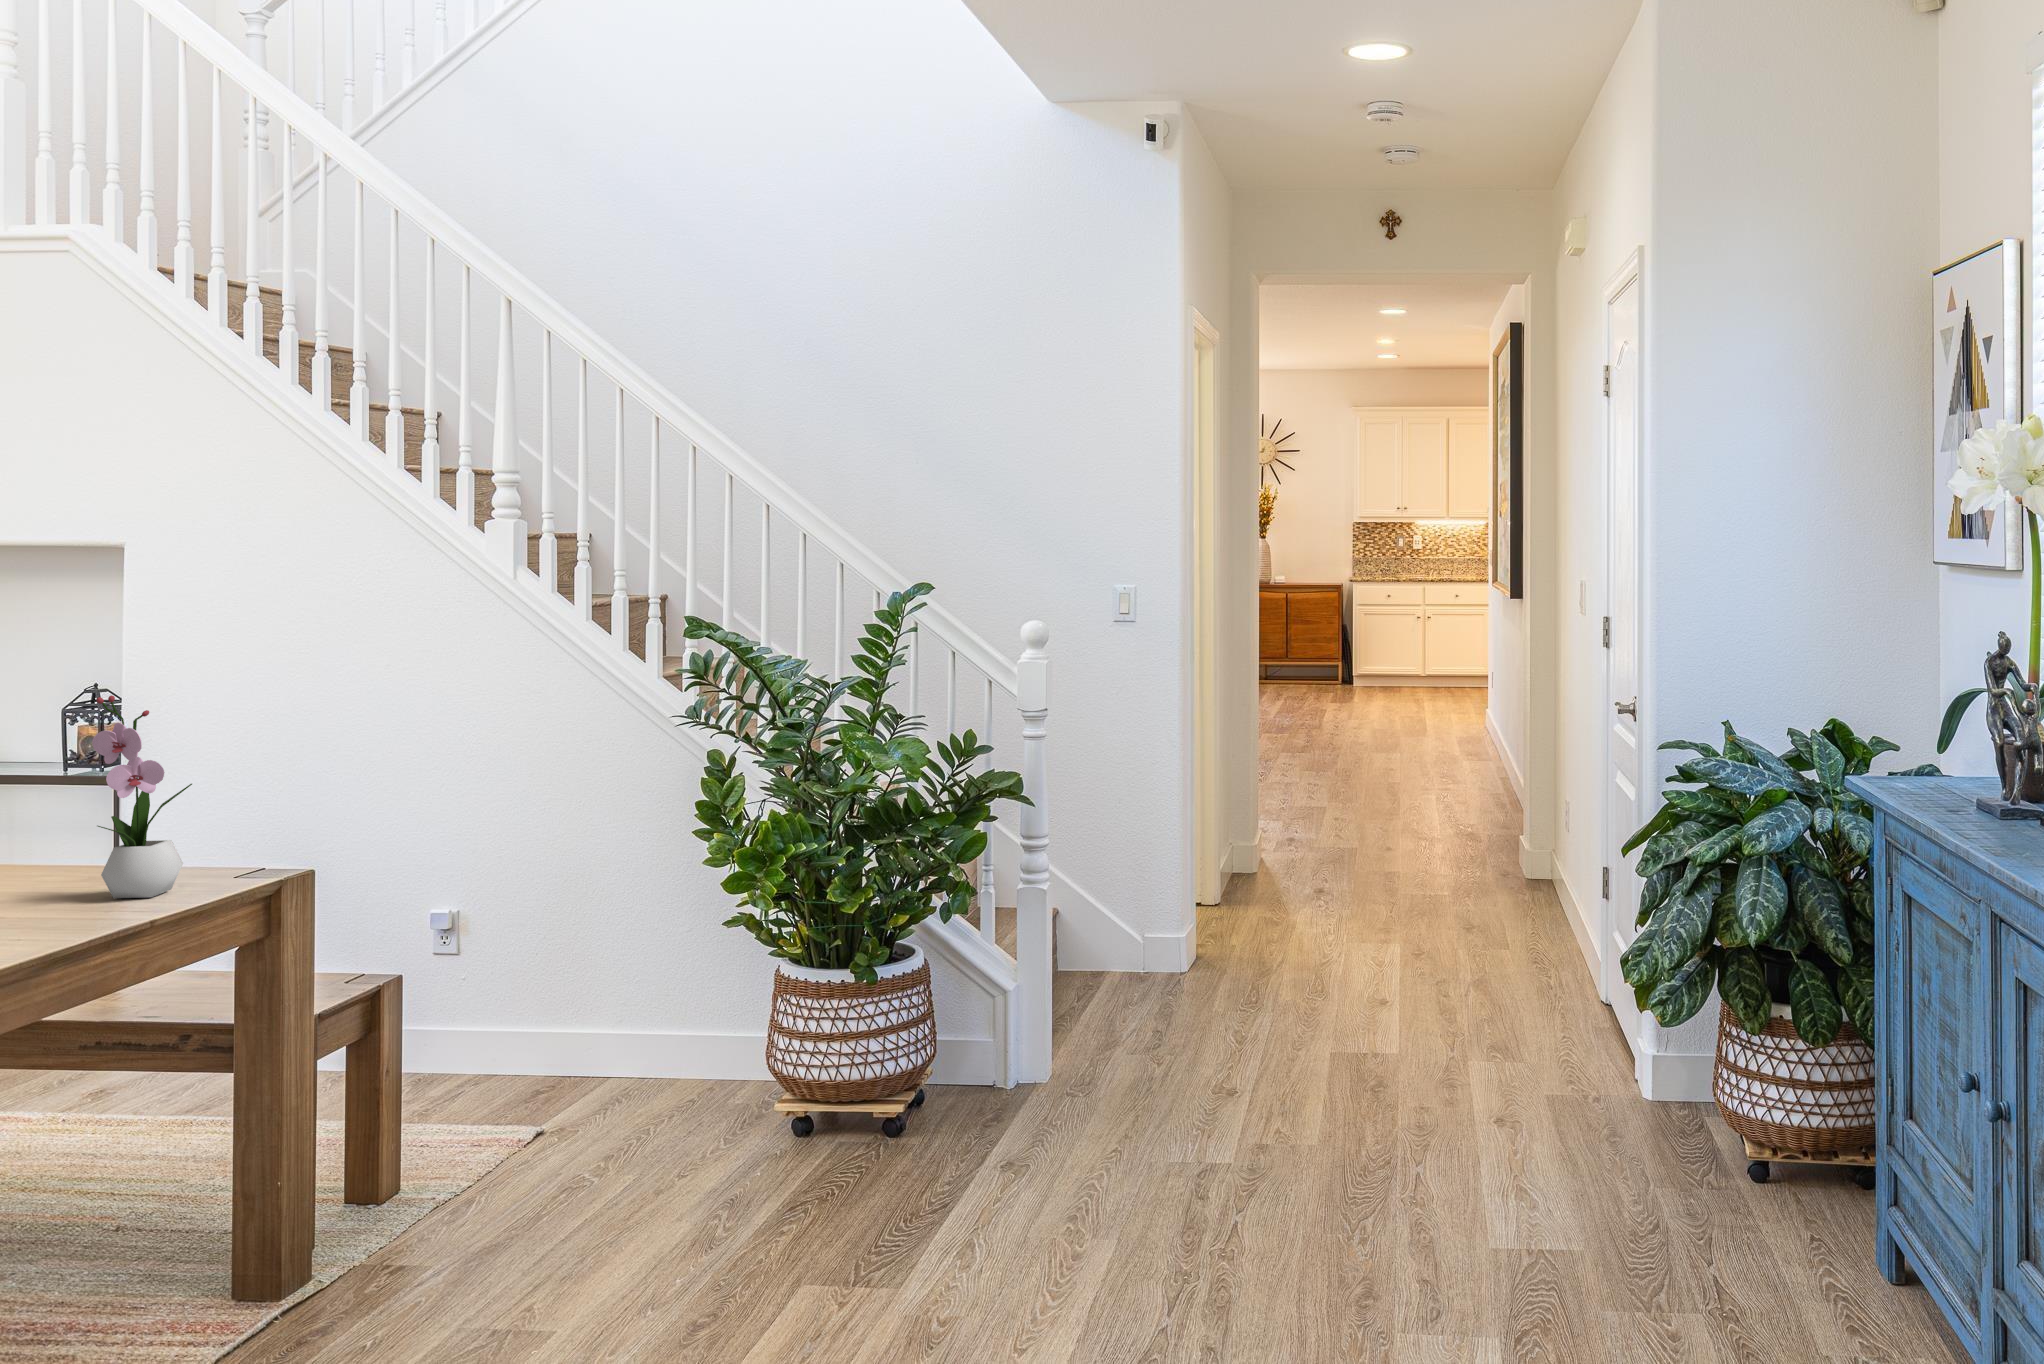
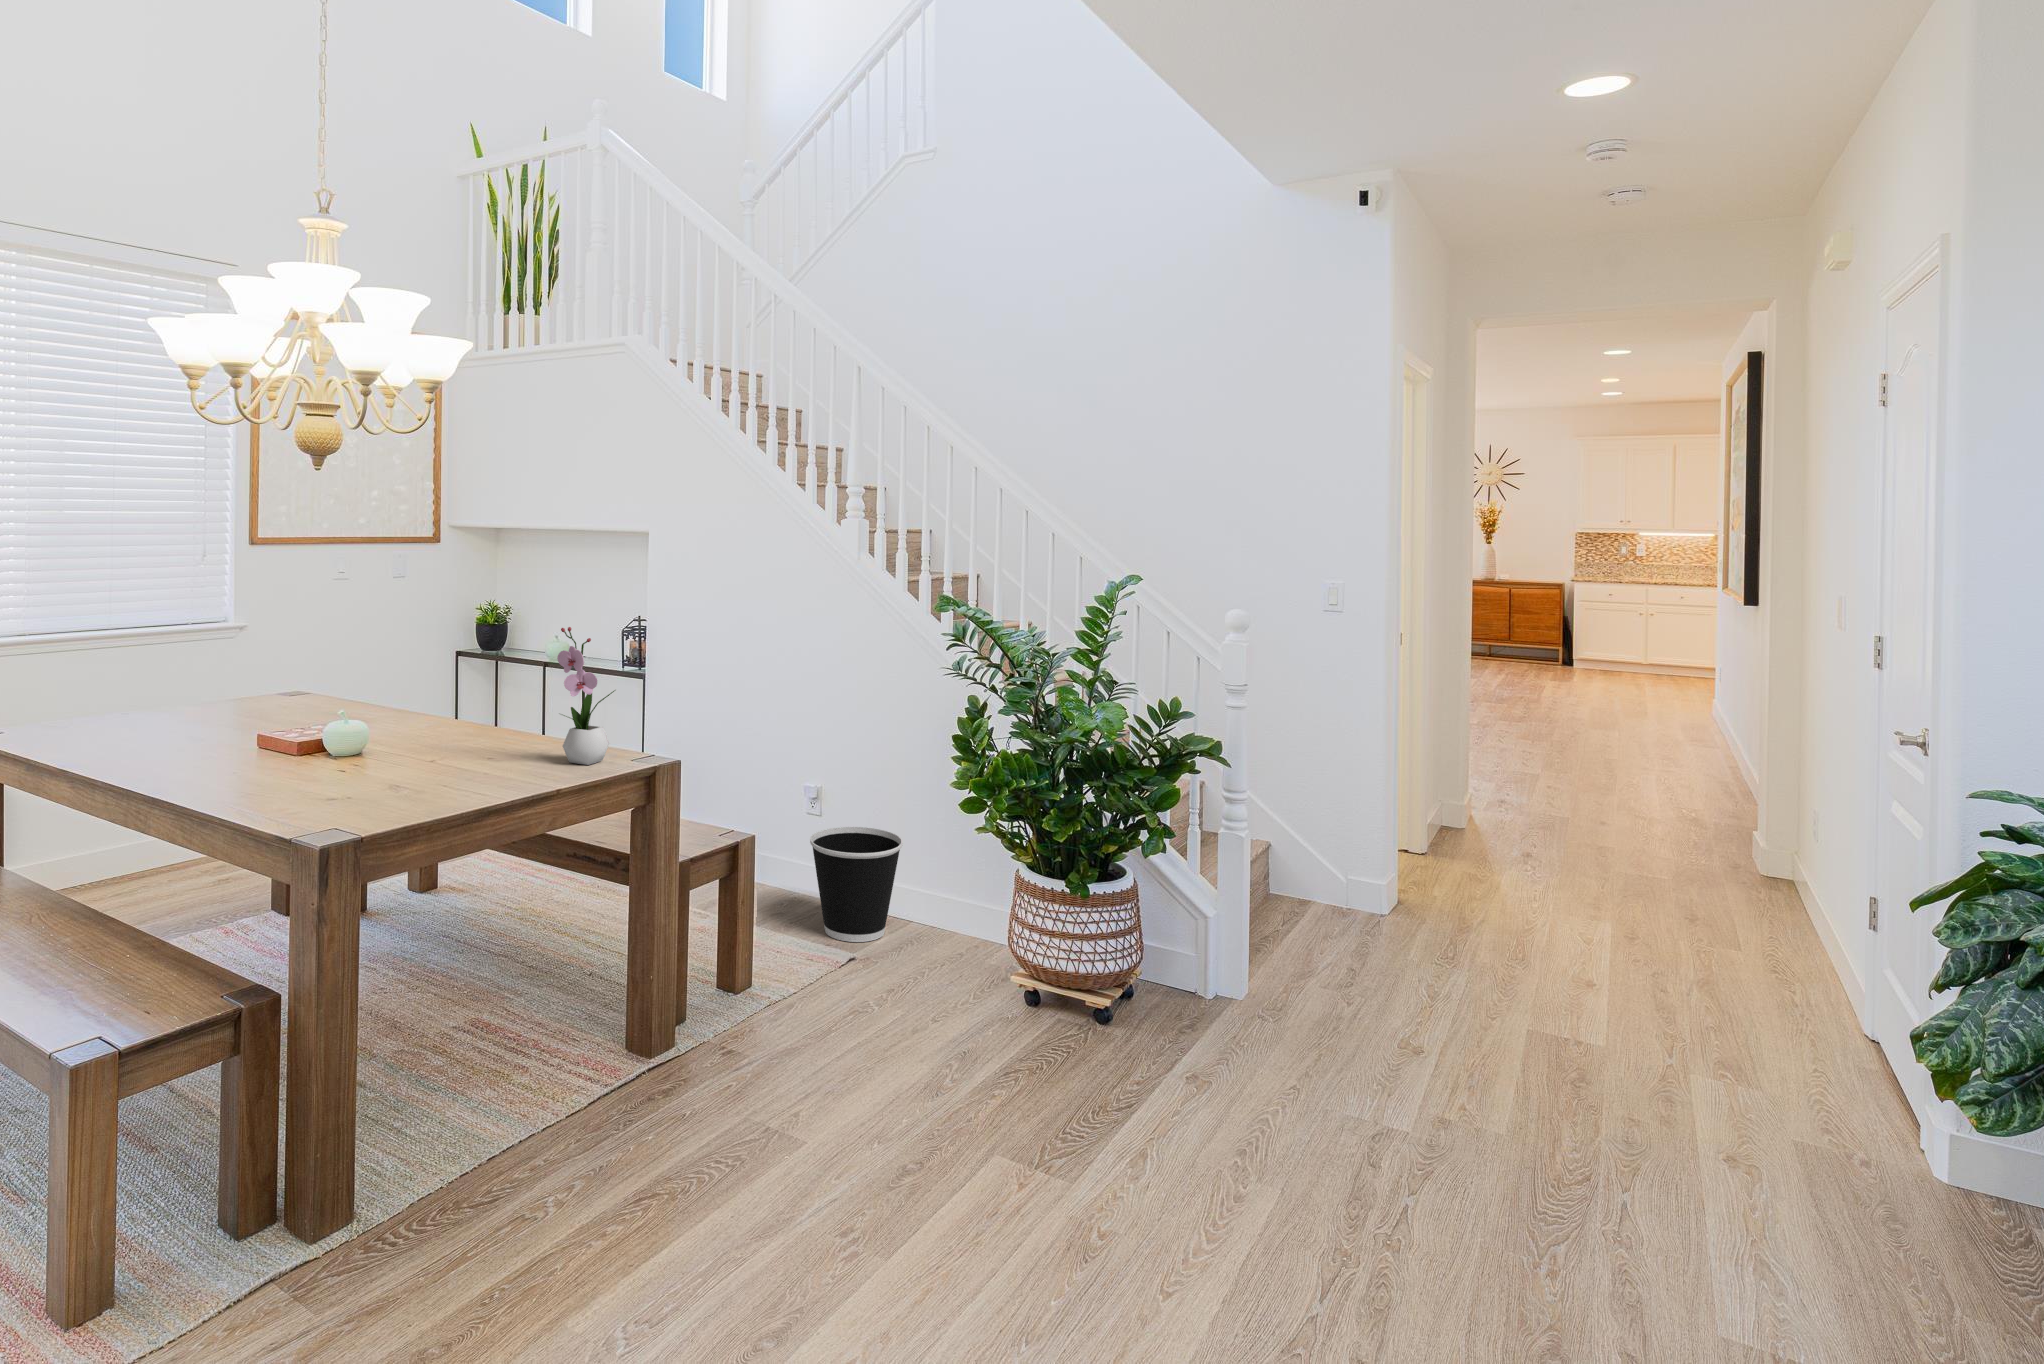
wastebasket: none [479,953,617,1109] -> present [810,827,903,942]

